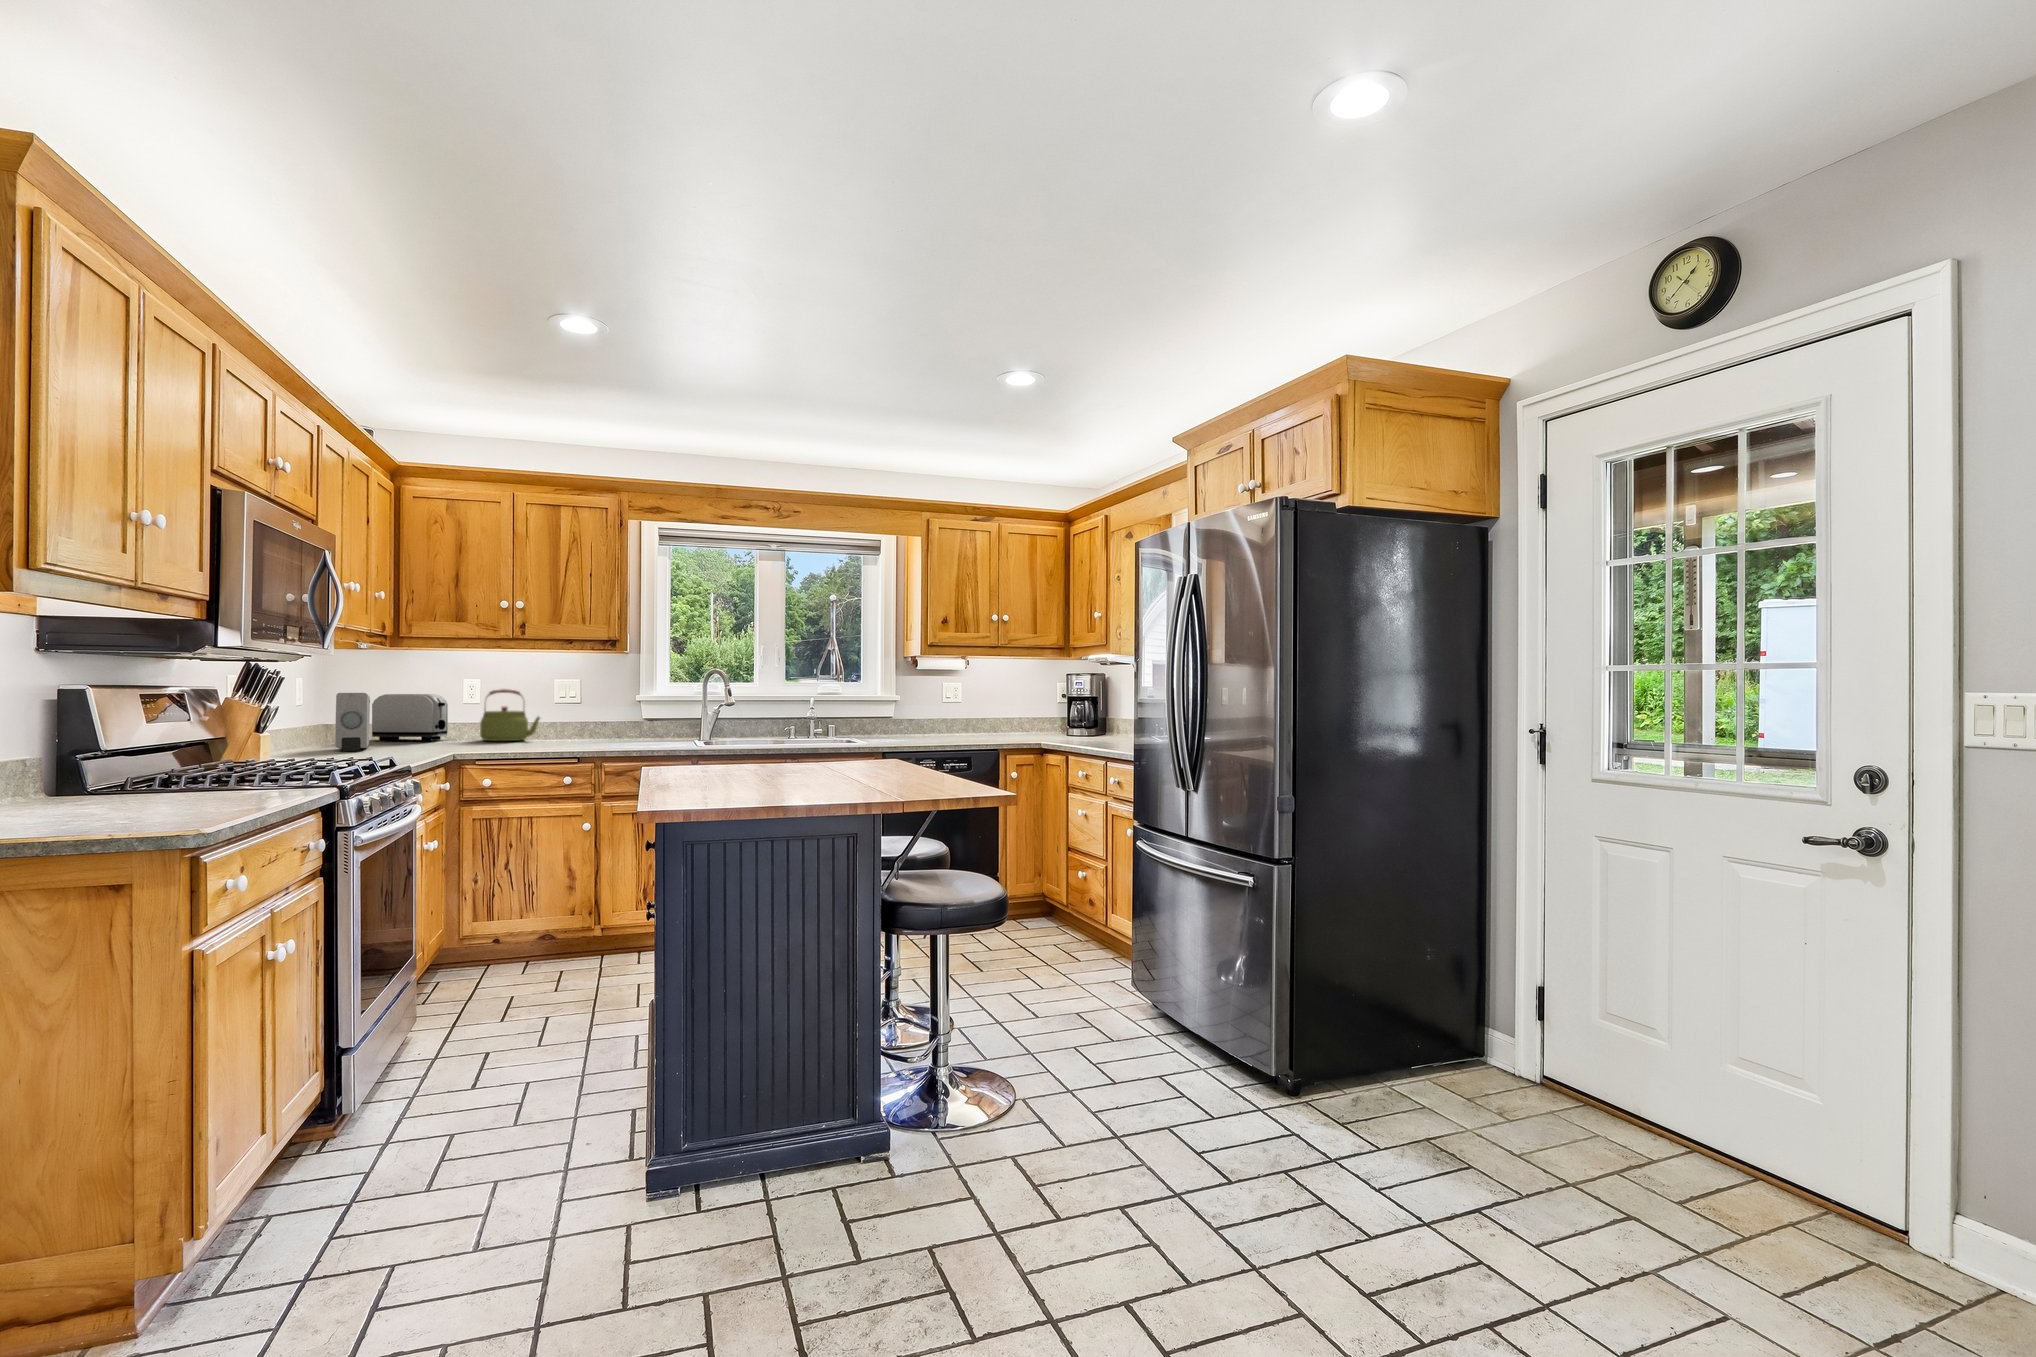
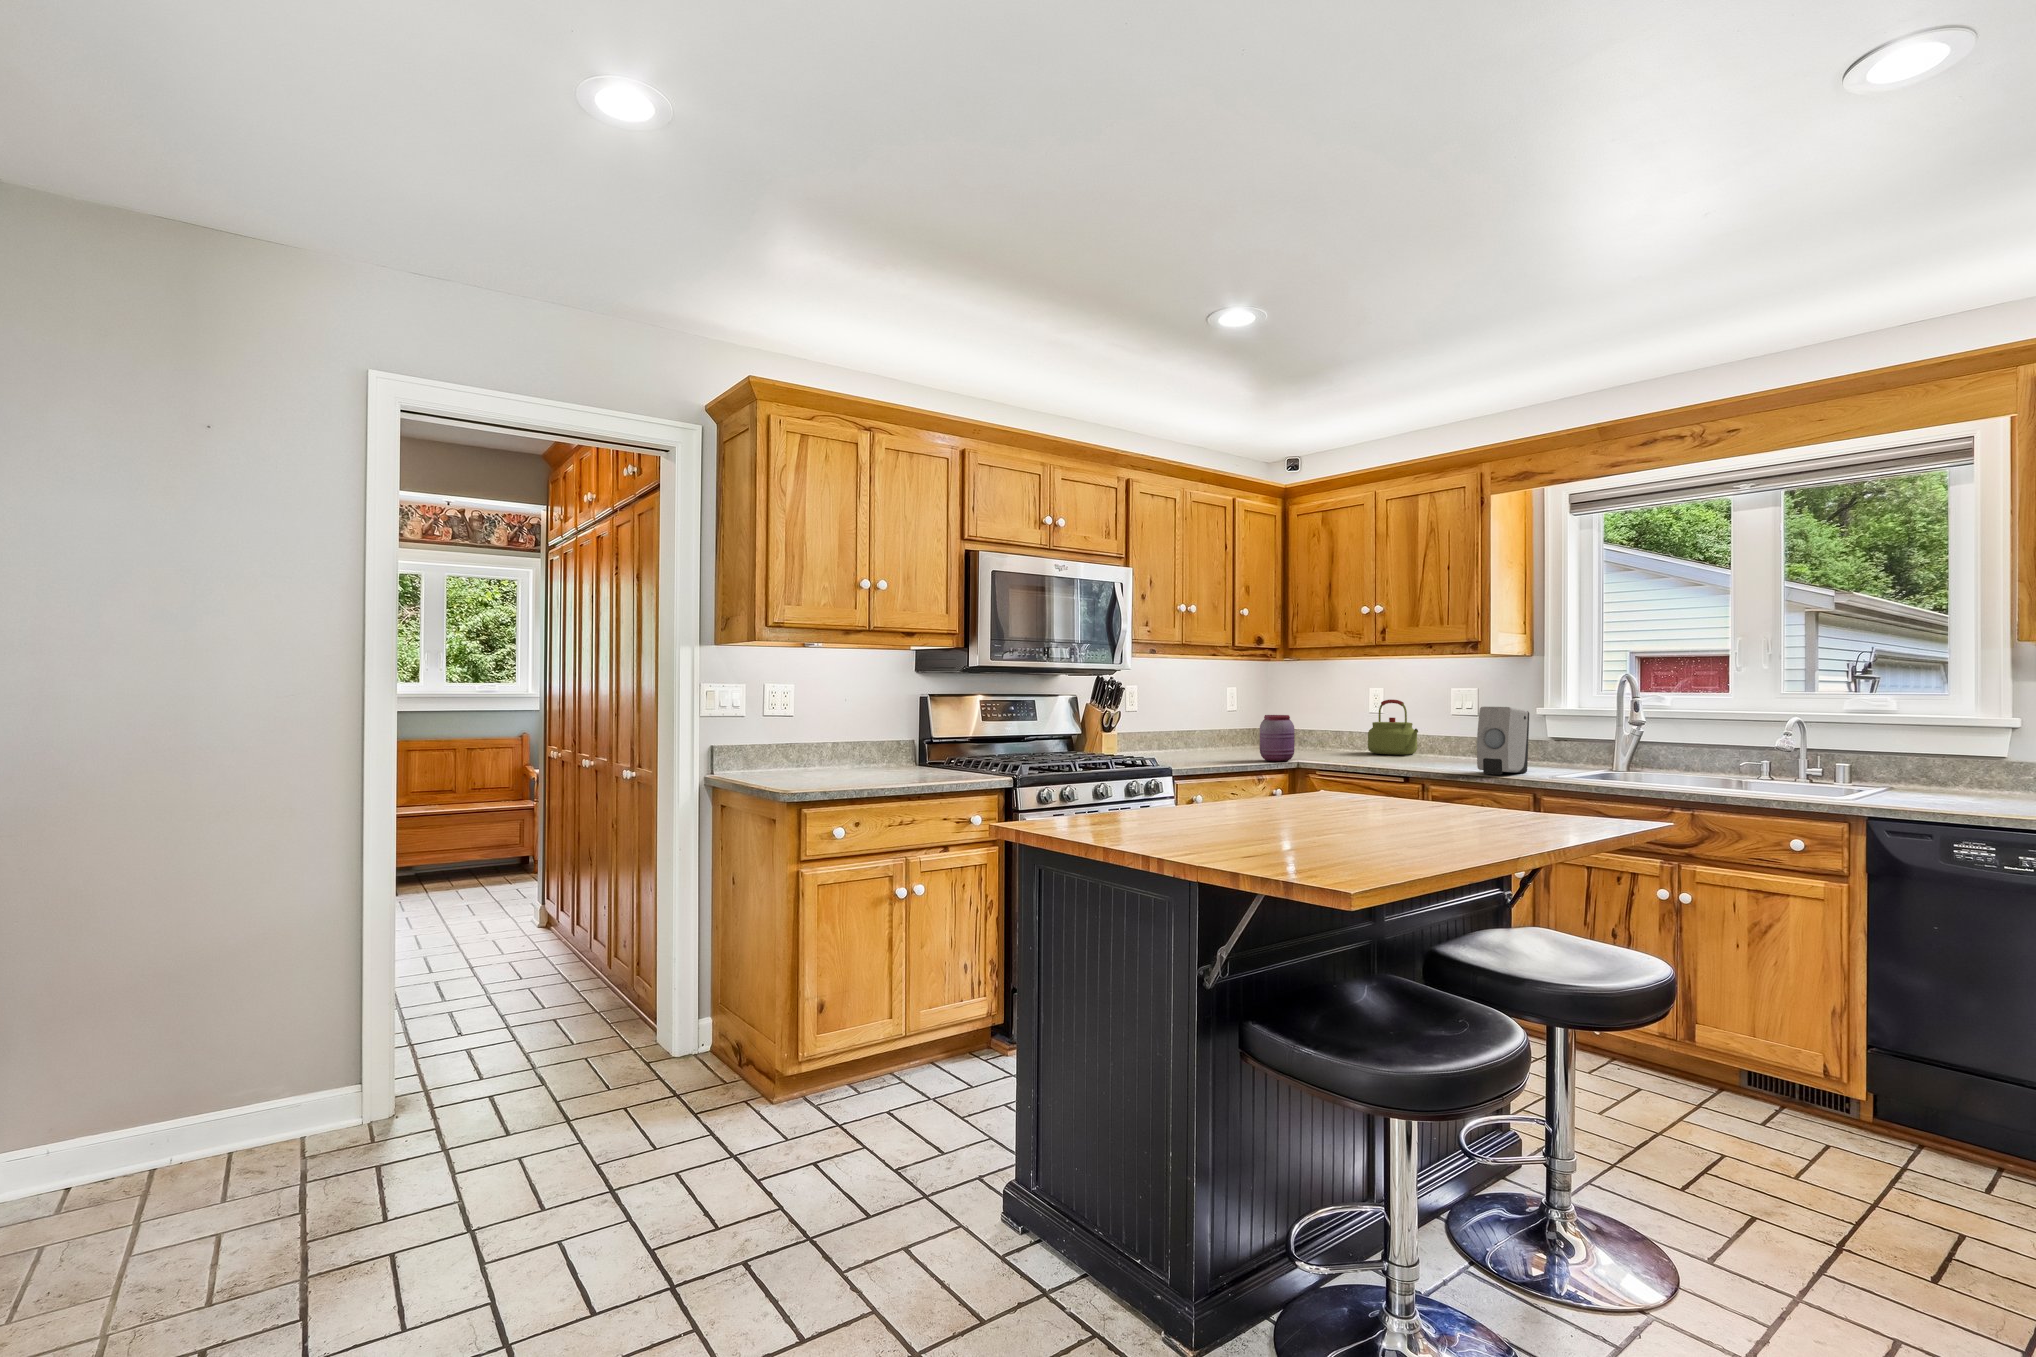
soap dispenser: present [335,693,370,751] -> present [1477,707,1529,775]
toaster: present [372,694,448,741] -> none [1299,703,1355,749]
jar: none [440,707,478,754] -> present [1260,715,1295,761]

